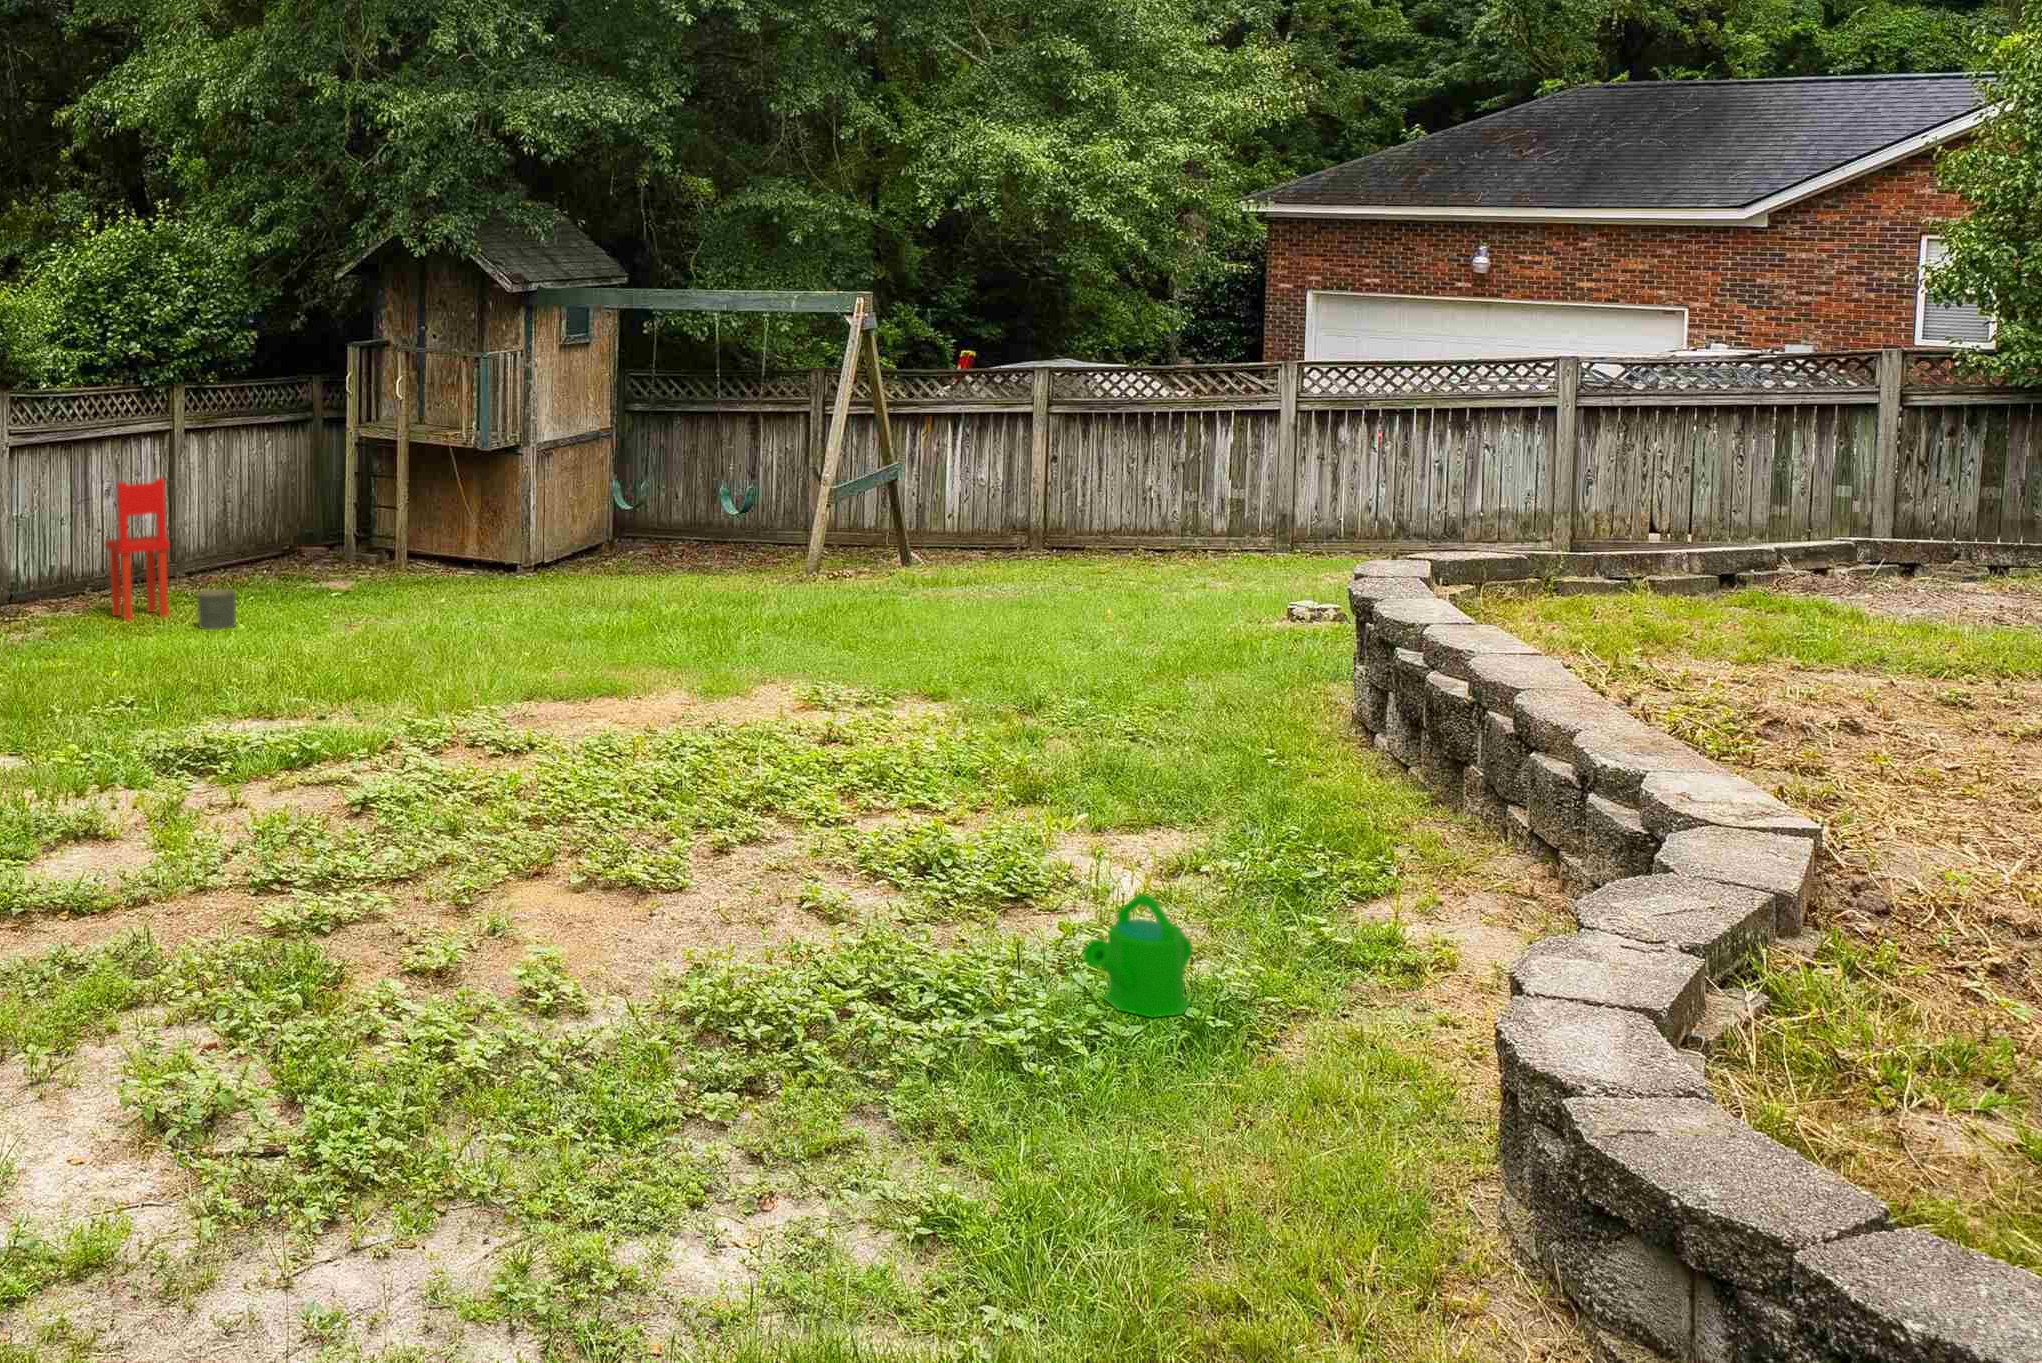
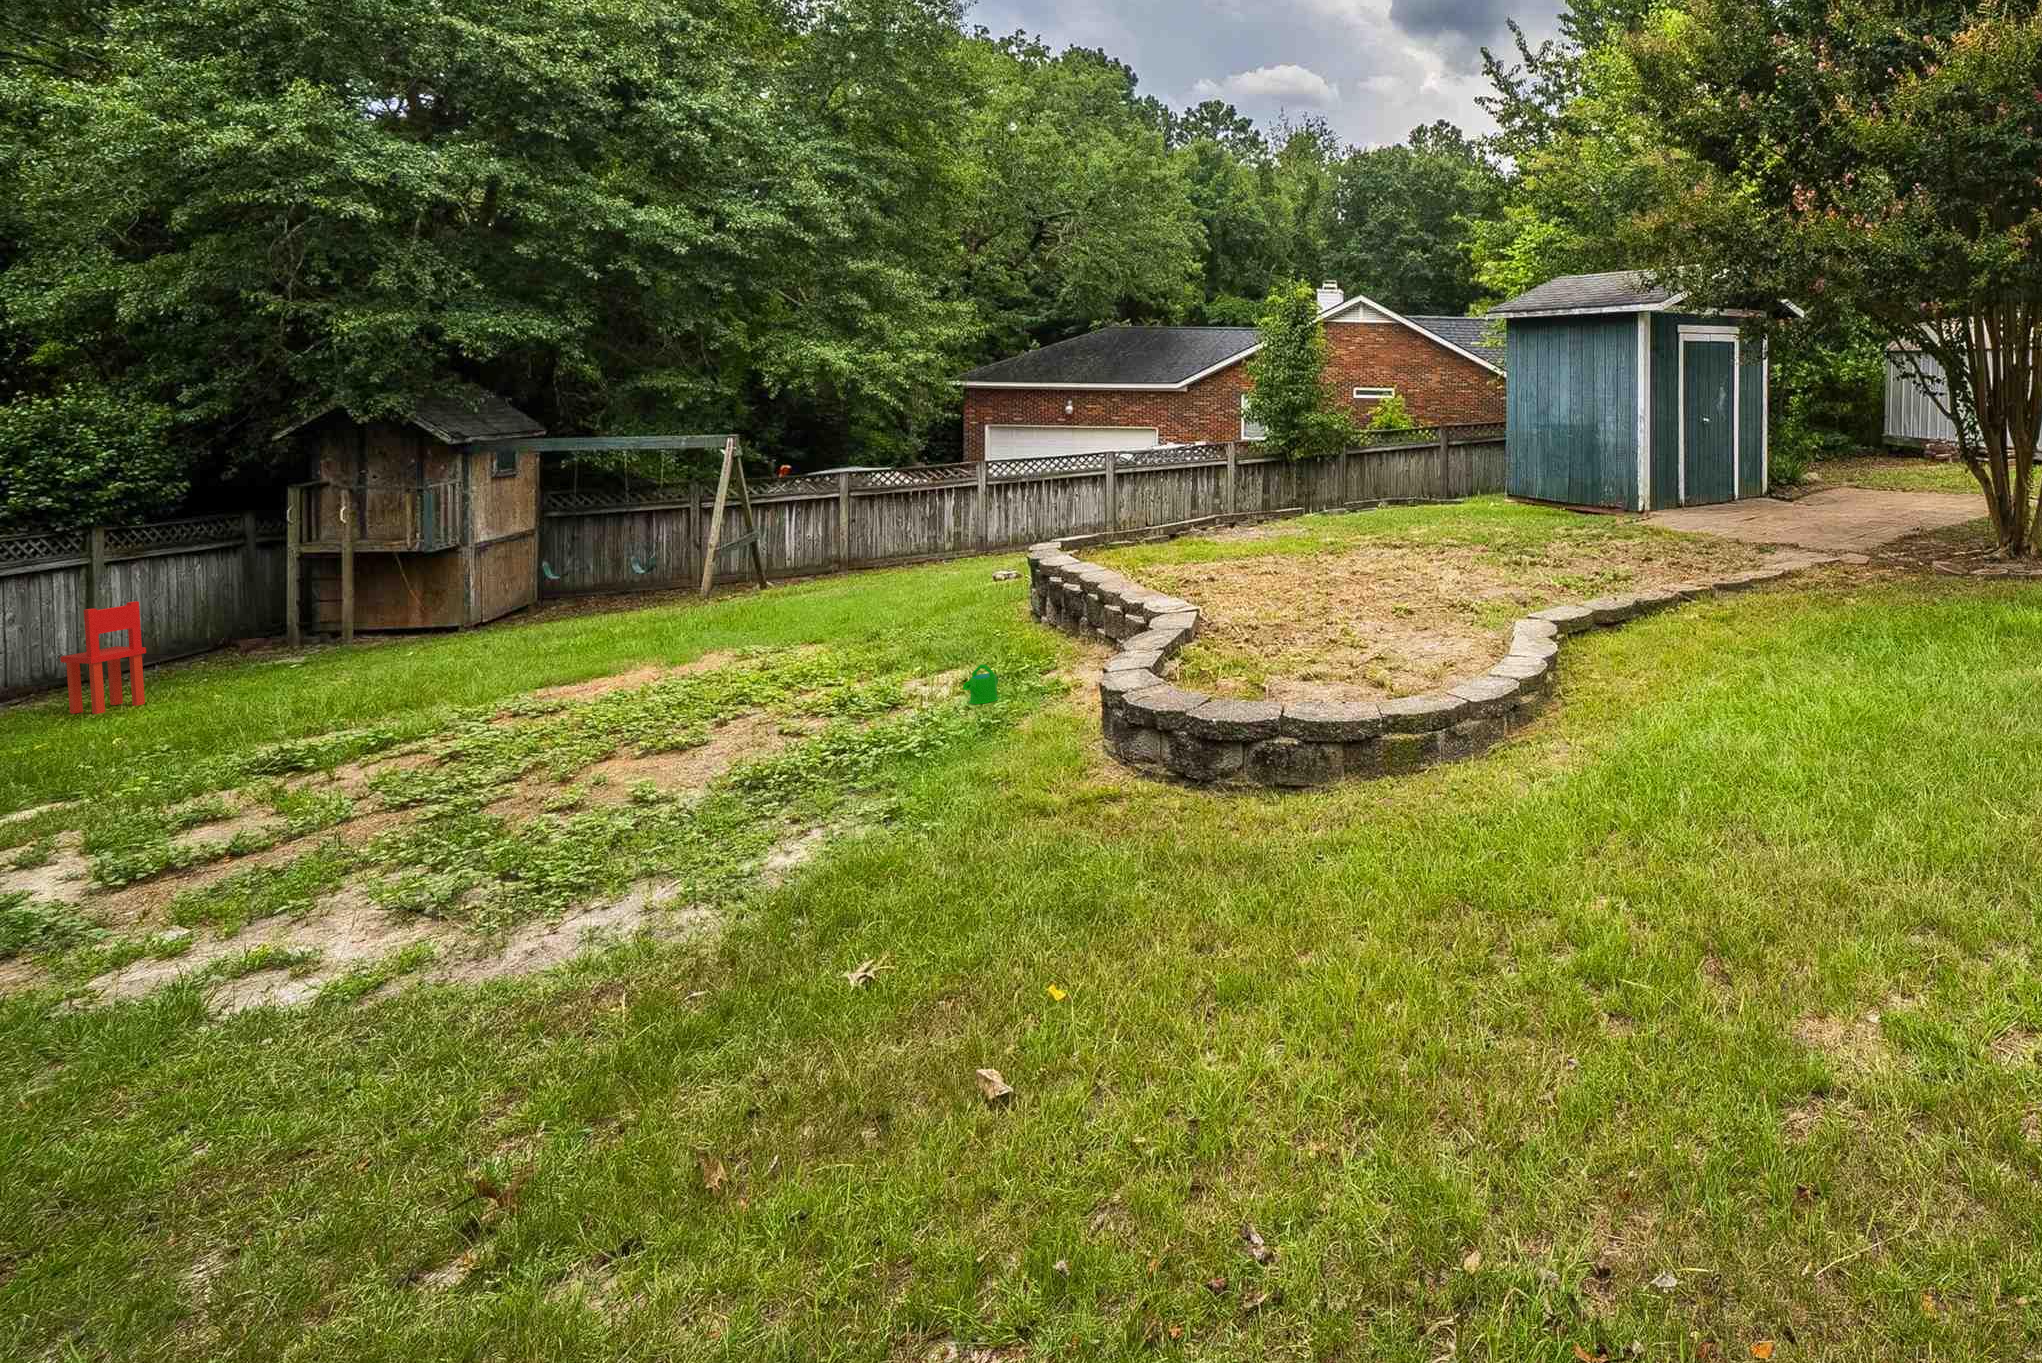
planter: present [197,589,236,630] -> none [197,671,240,703]

